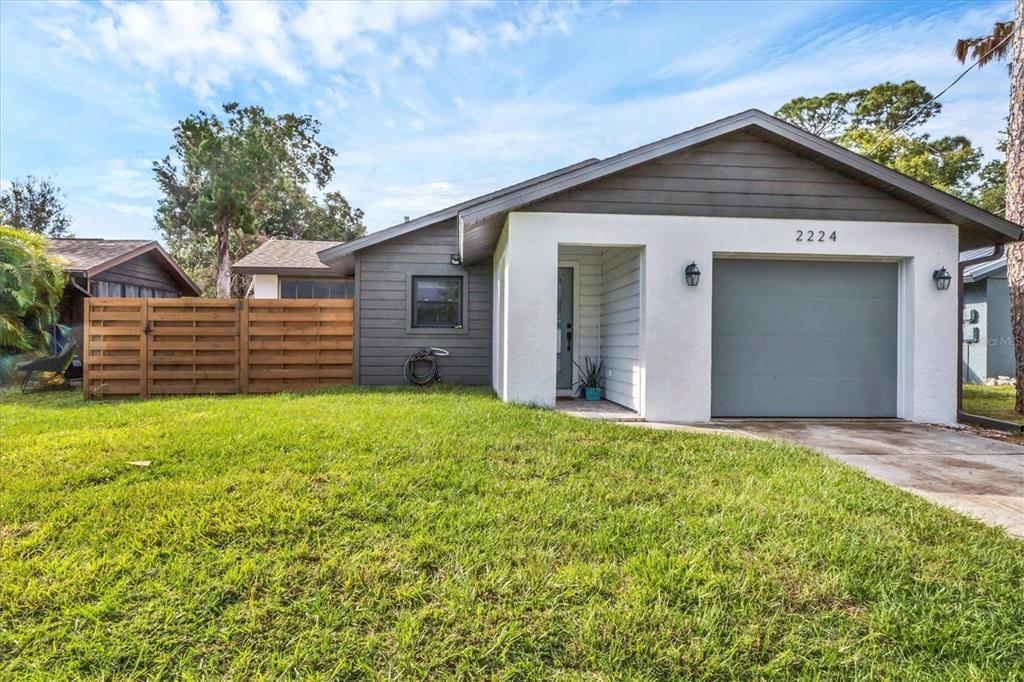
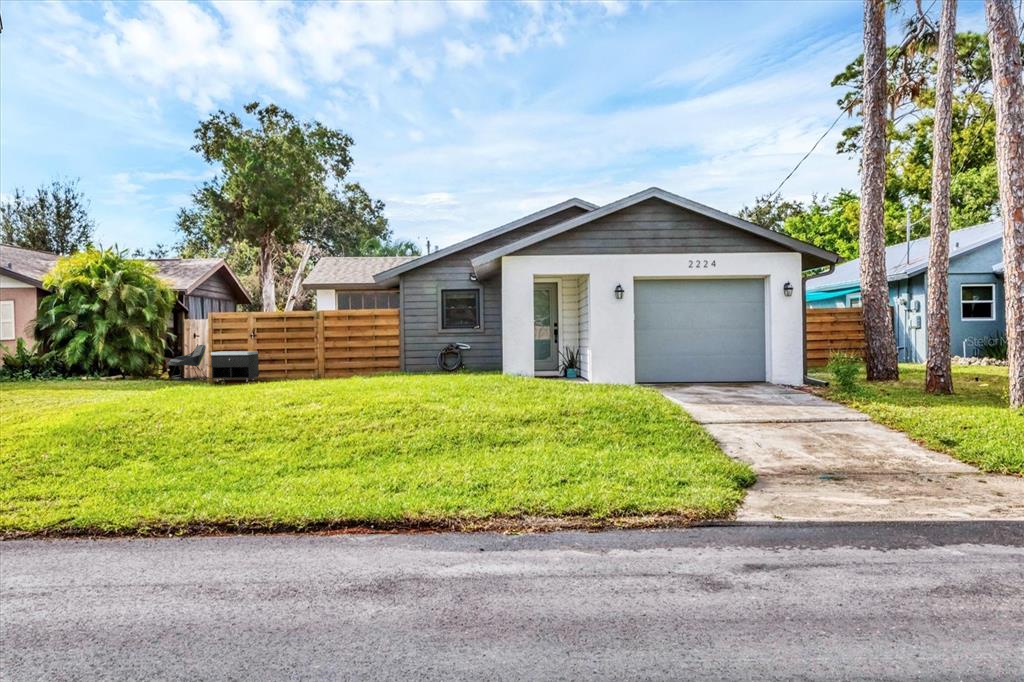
storage bench: none [71,352,152,396] -> present [211,351,259,382]

